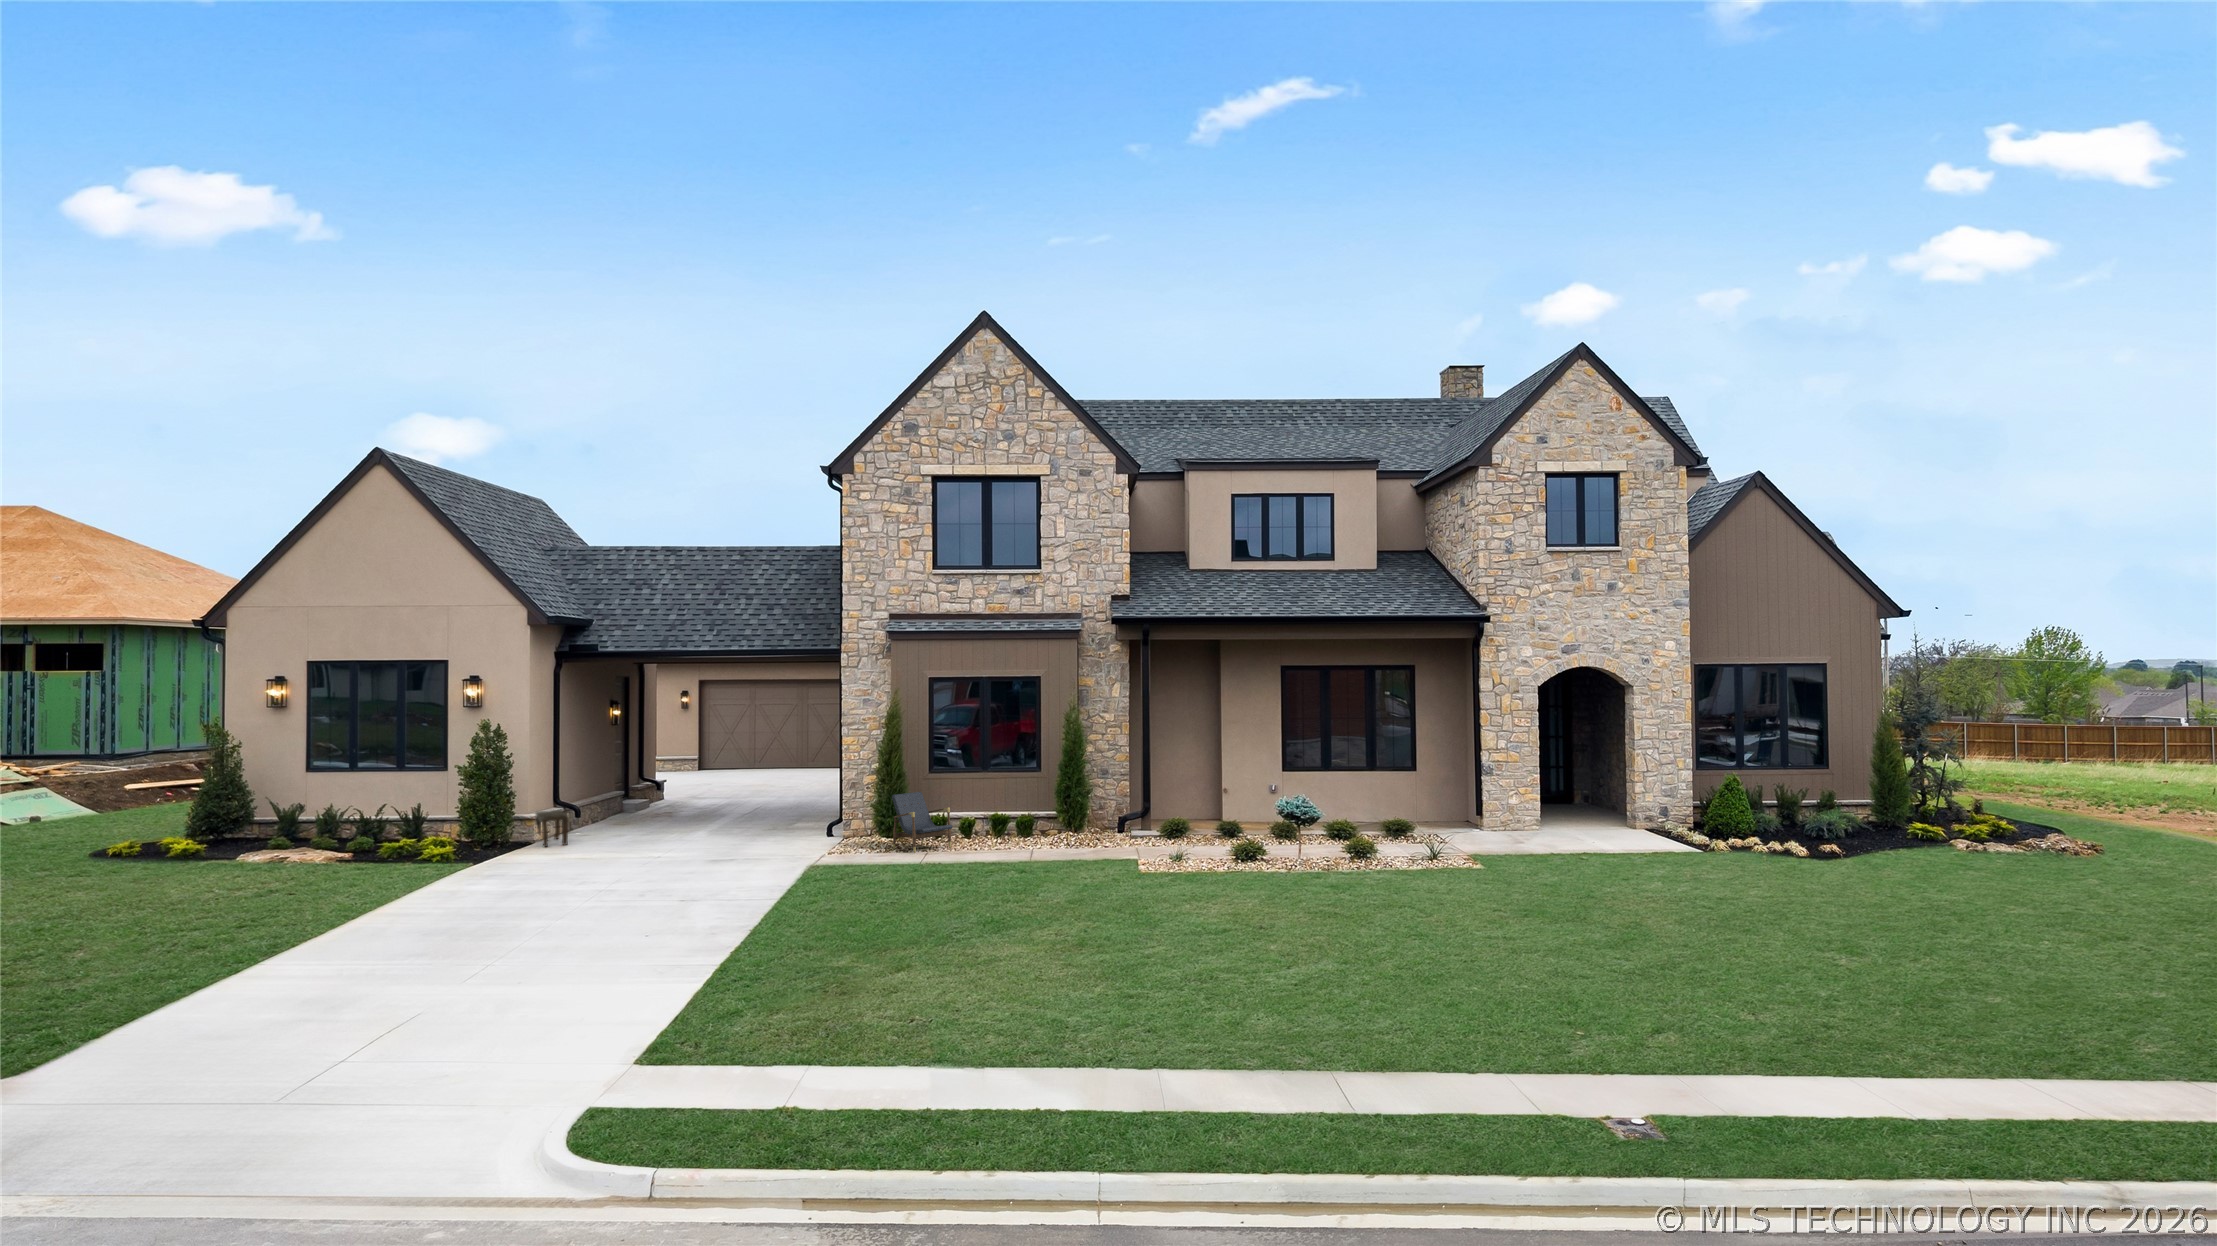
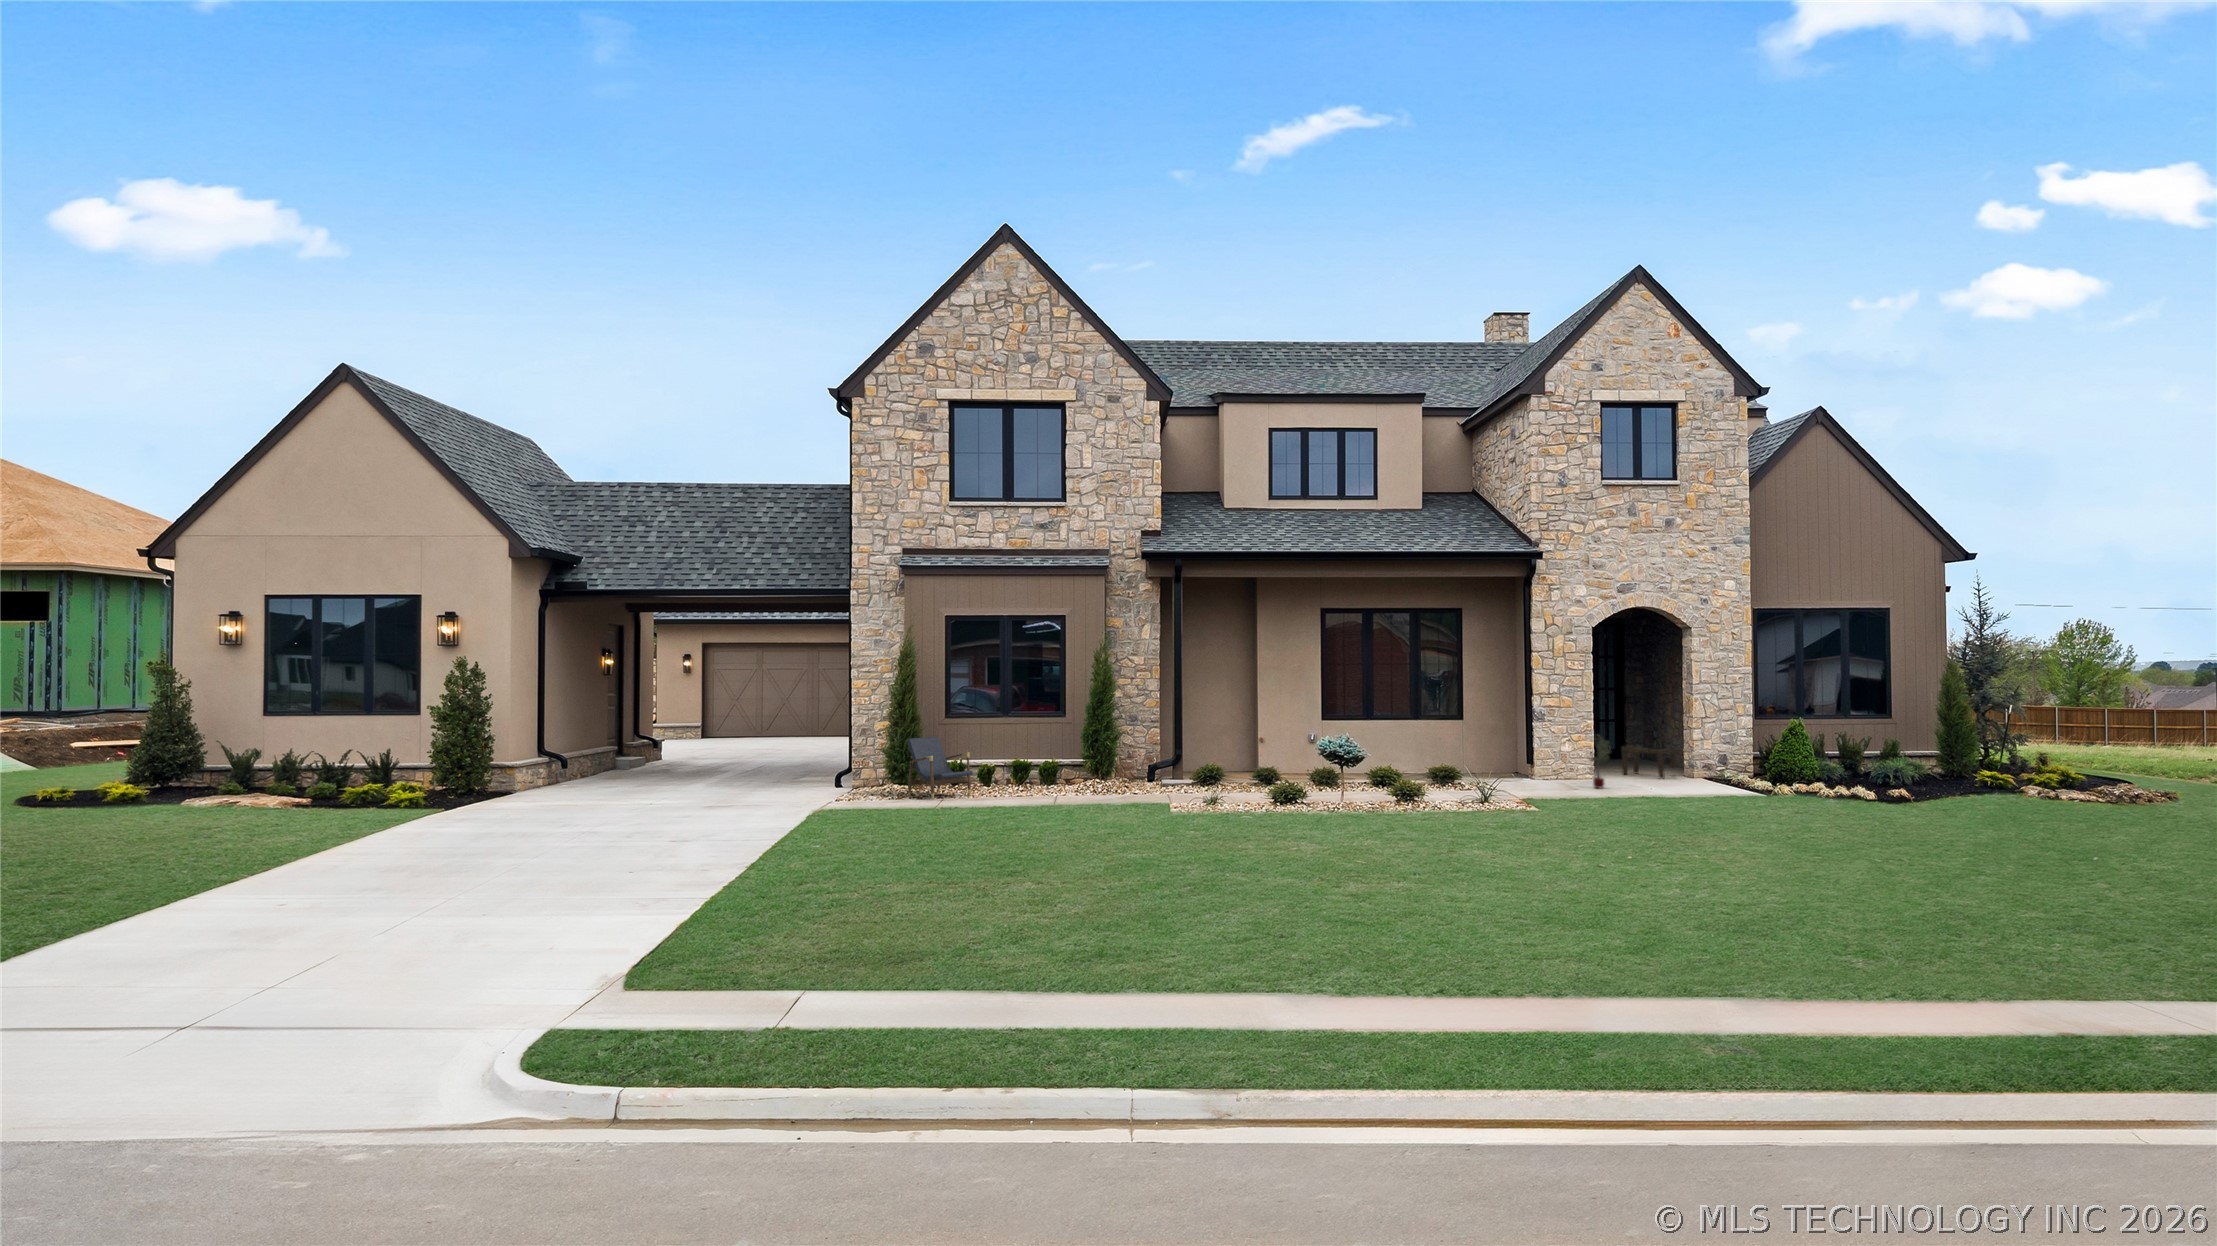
potted tree: none [1526,787,1556,839] -> present [1585,737,1611,788]
bench: present [535,810,568,847] -> present [1621,746,1676,779]

